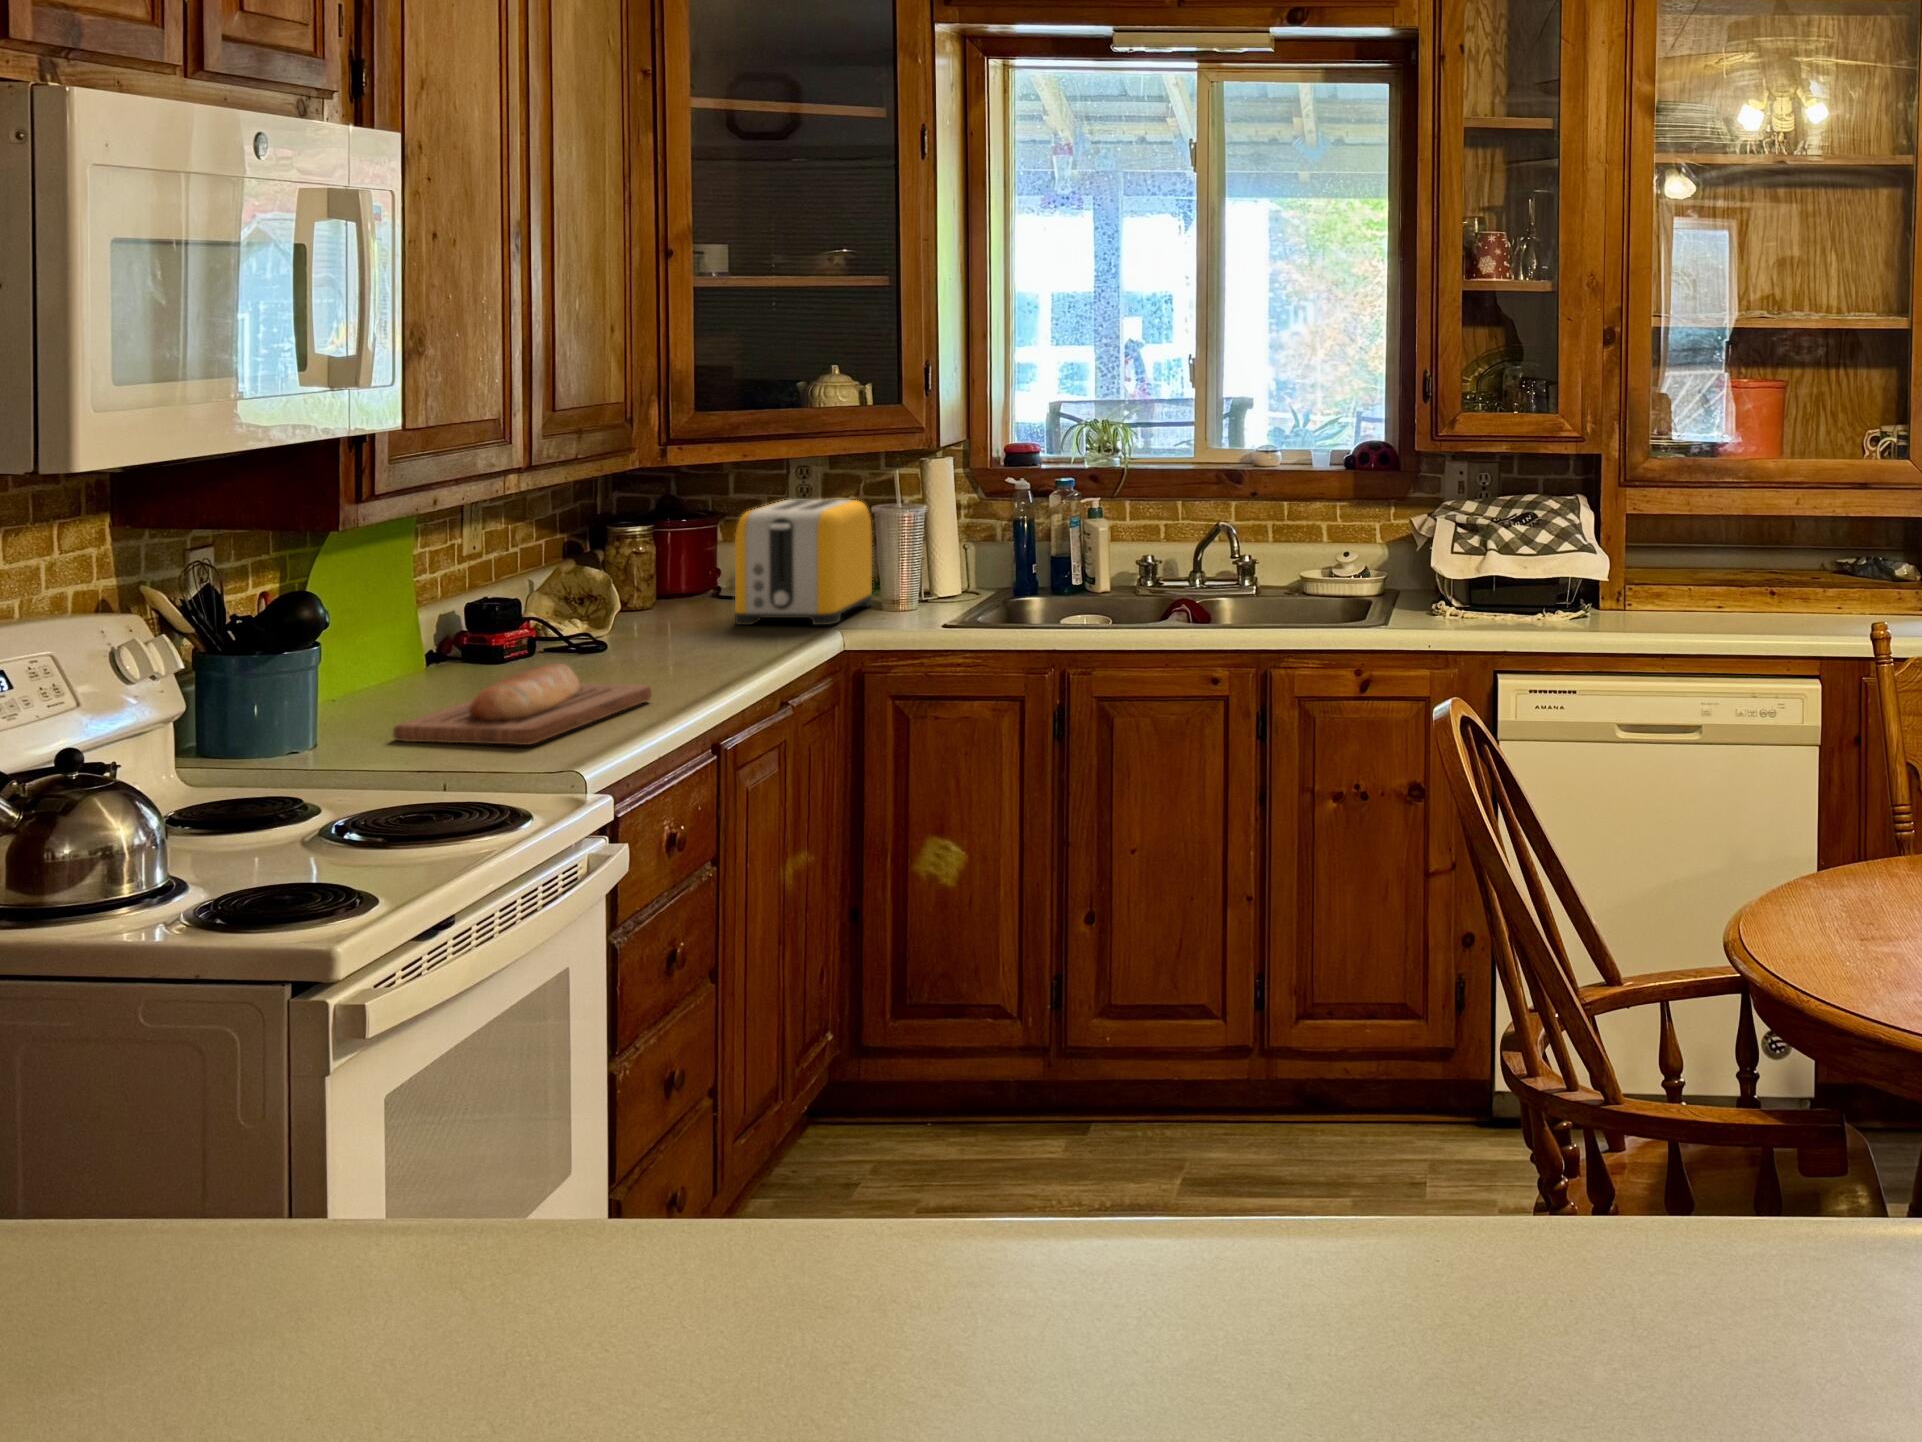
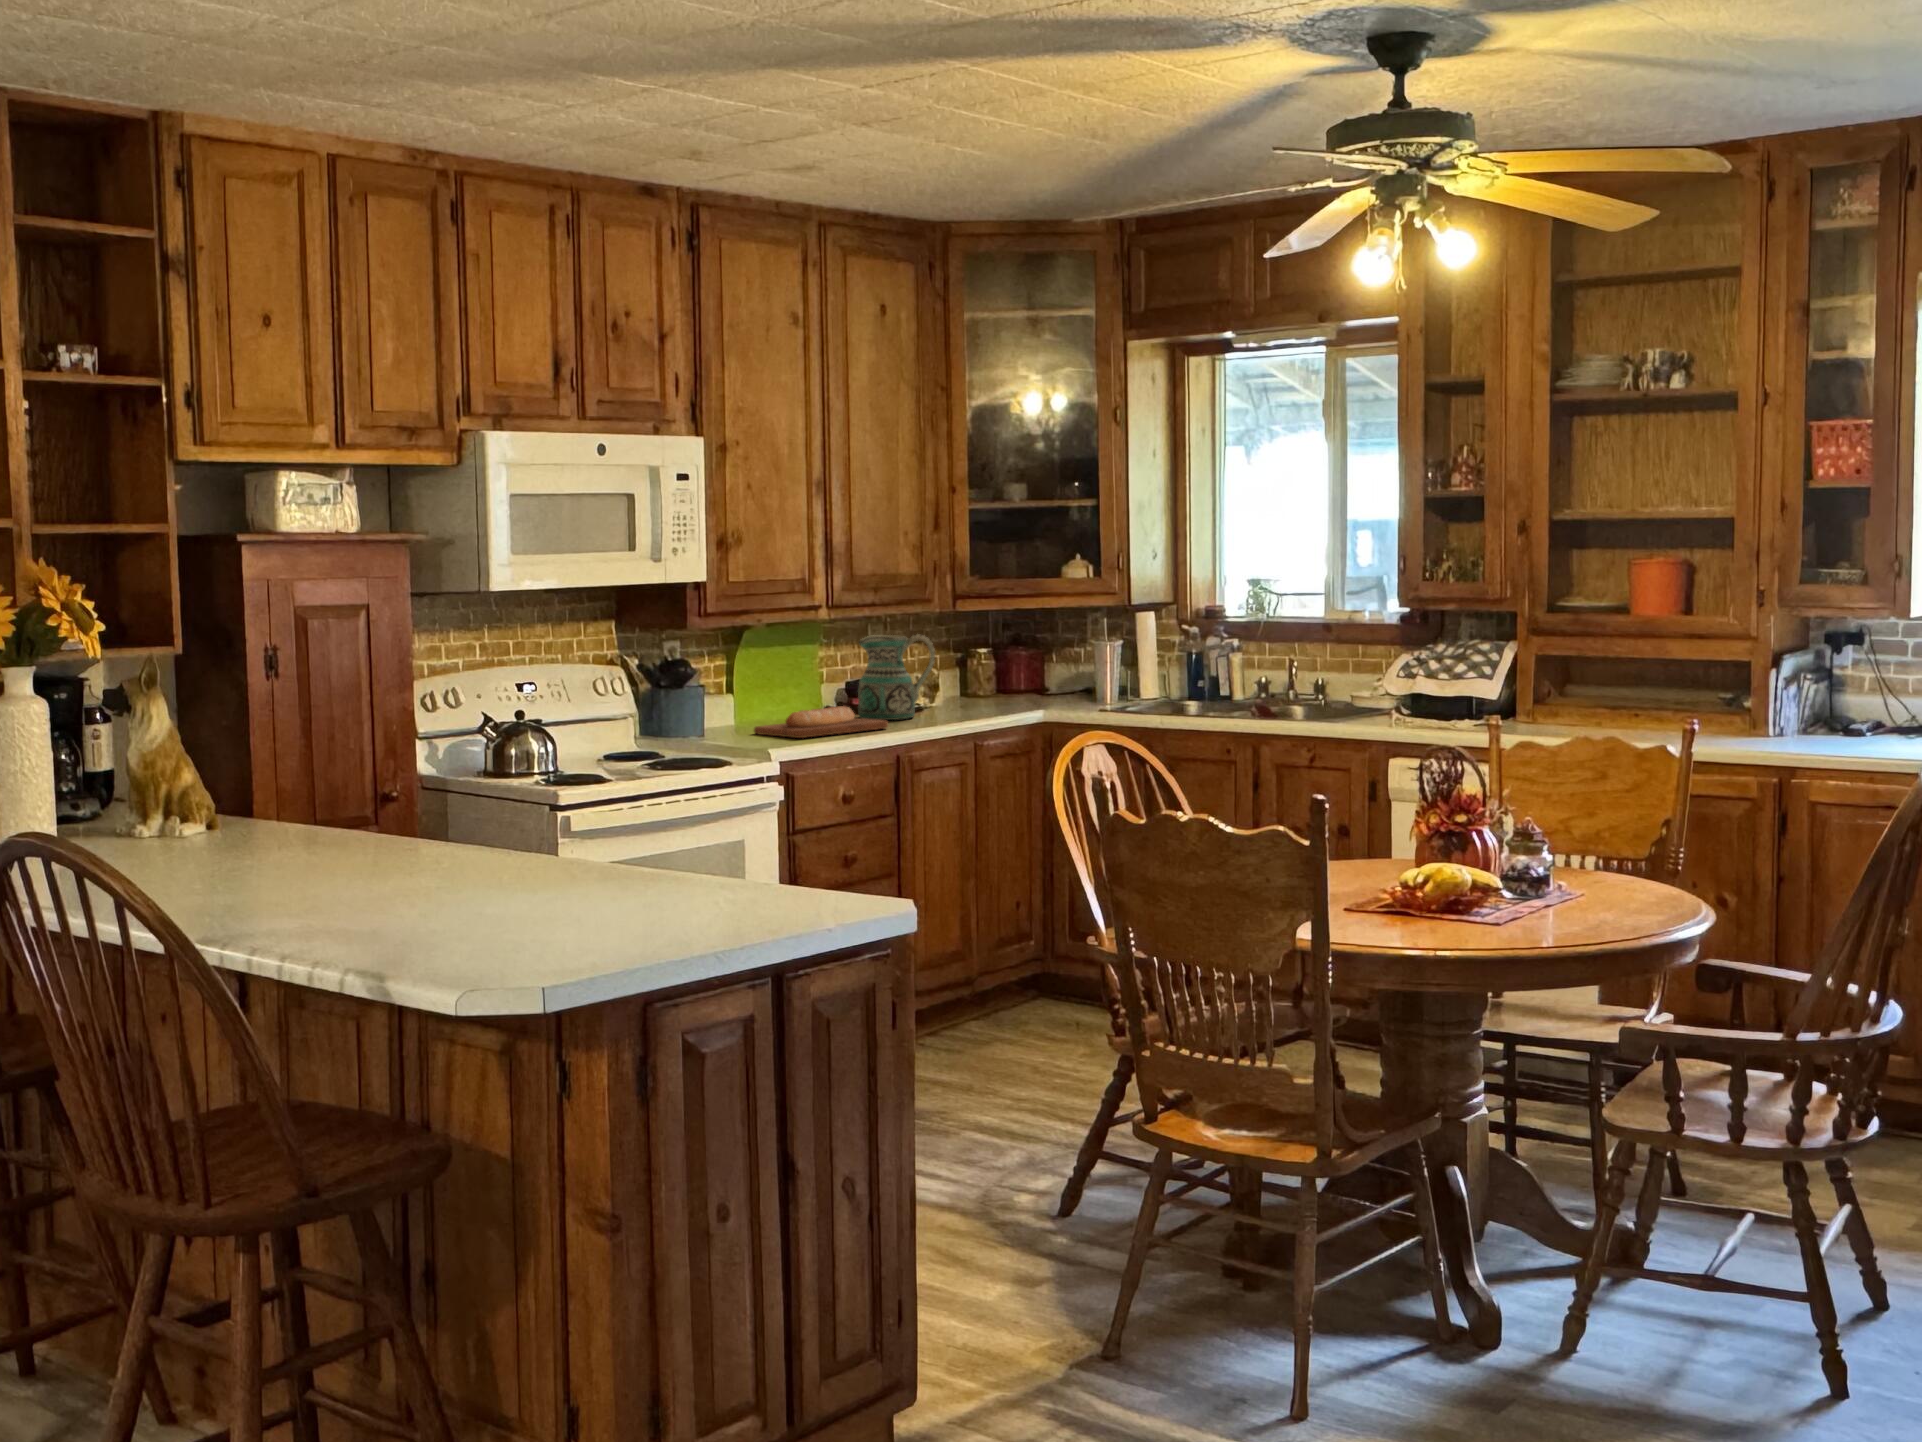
toaster: present [735,500,872,625] -> none [1007,636,1101,707]
ceramic pitcher: none [525,512,679,680] -> present [858,634,935,720]

